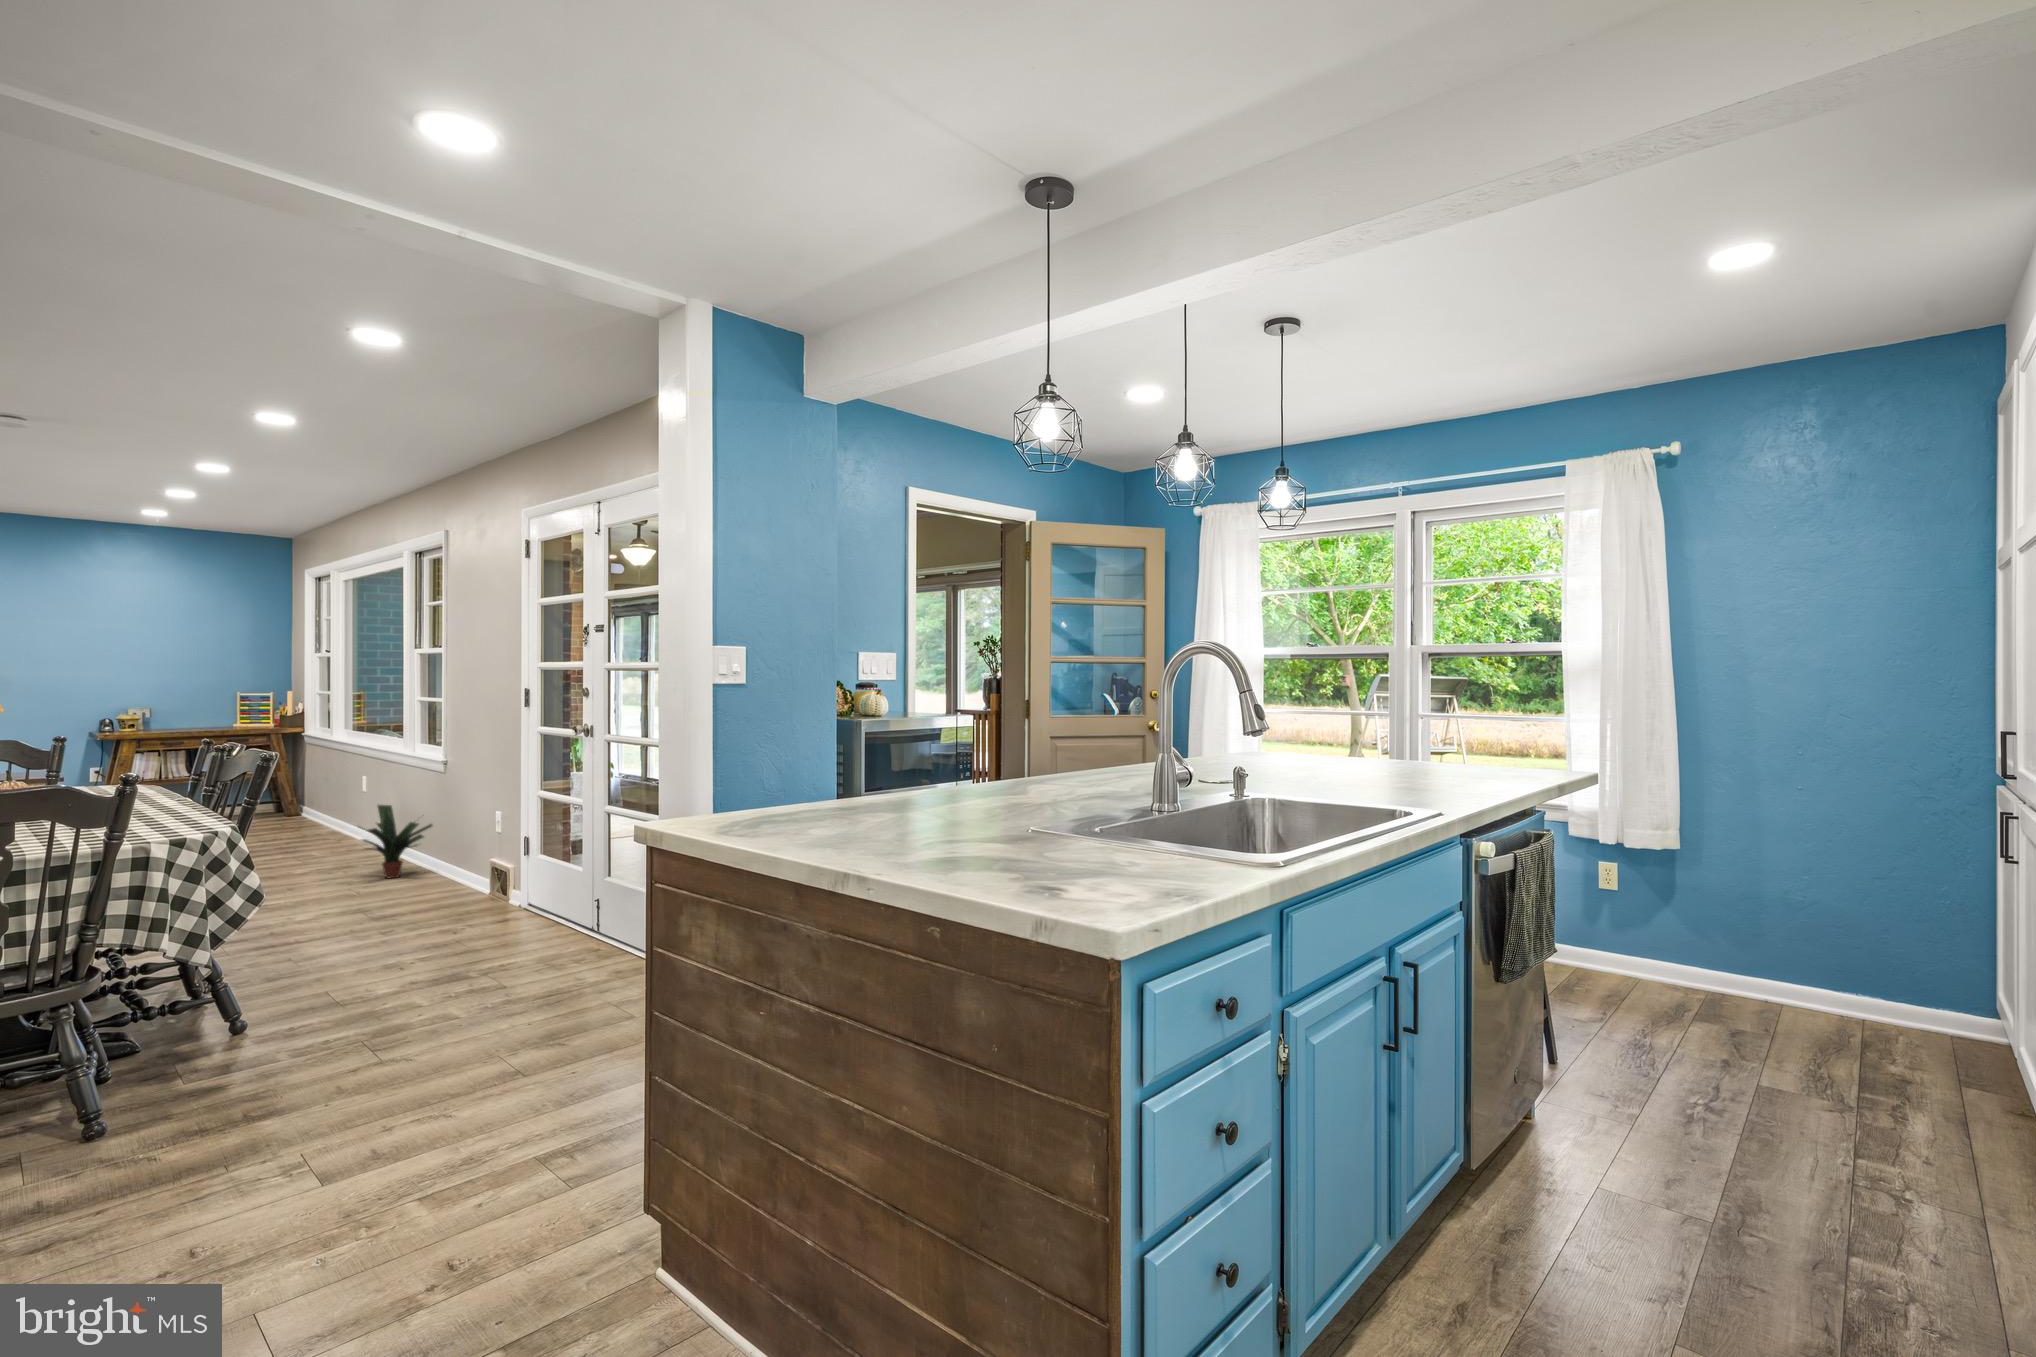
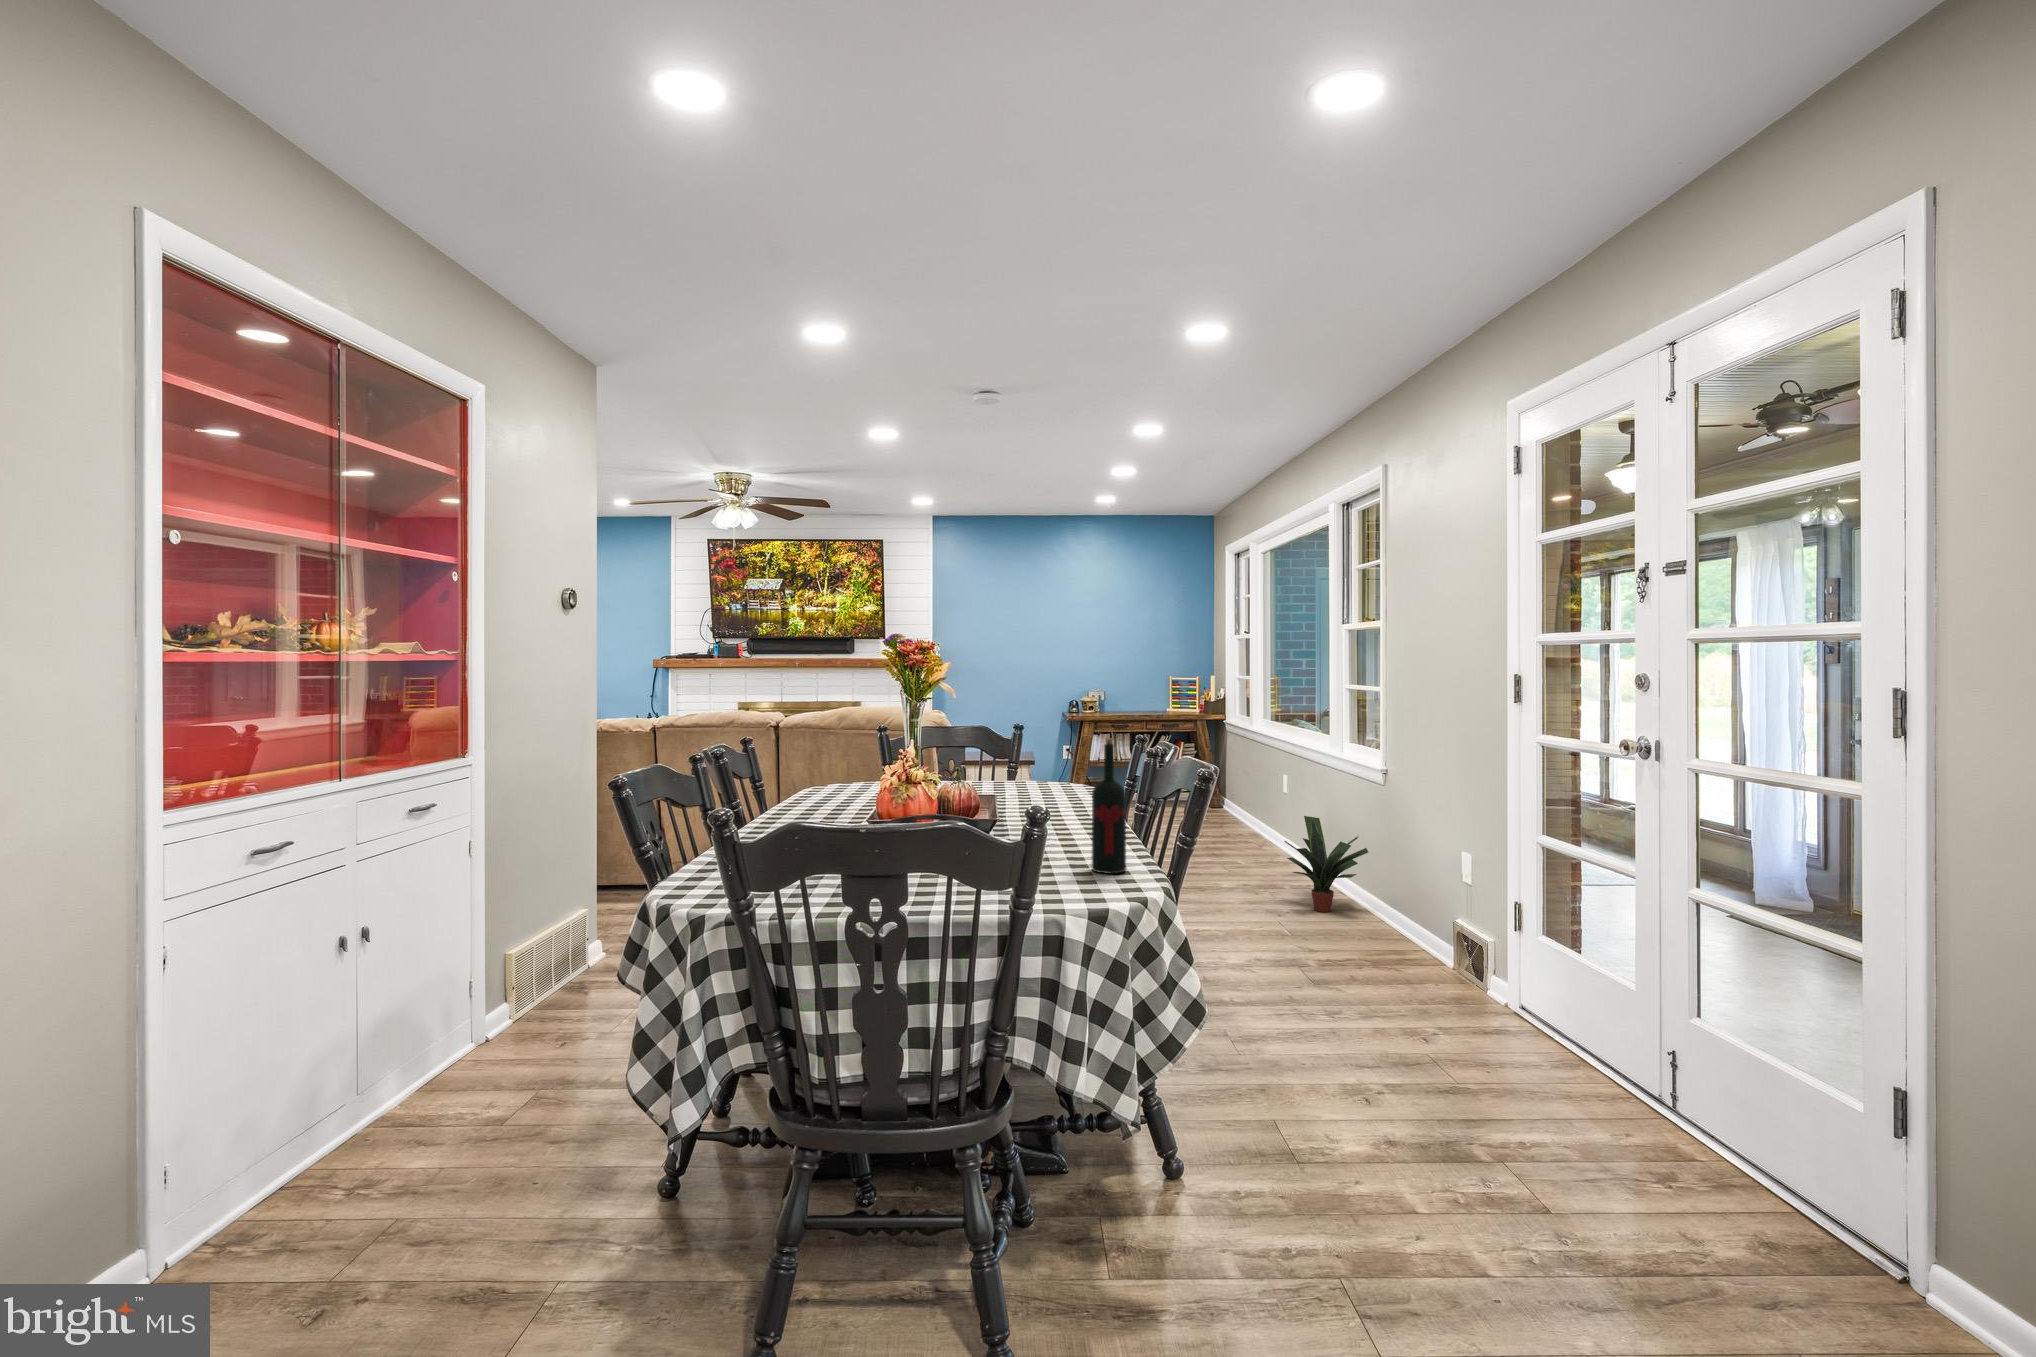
wine bottle: none [167,732,199,824] -> present [1092,738,1126,874]

